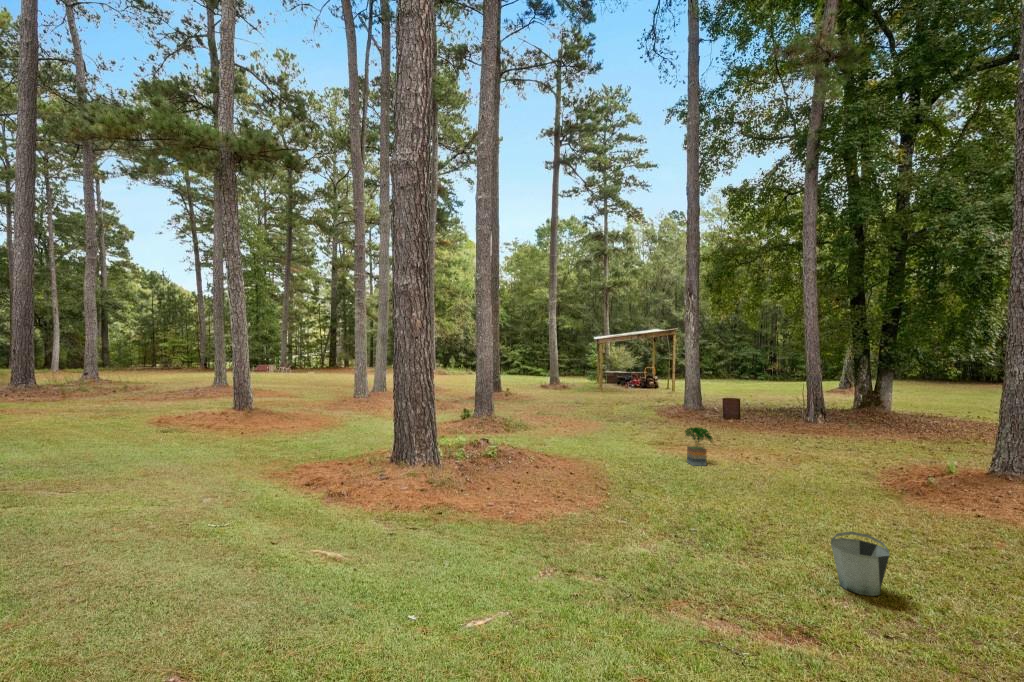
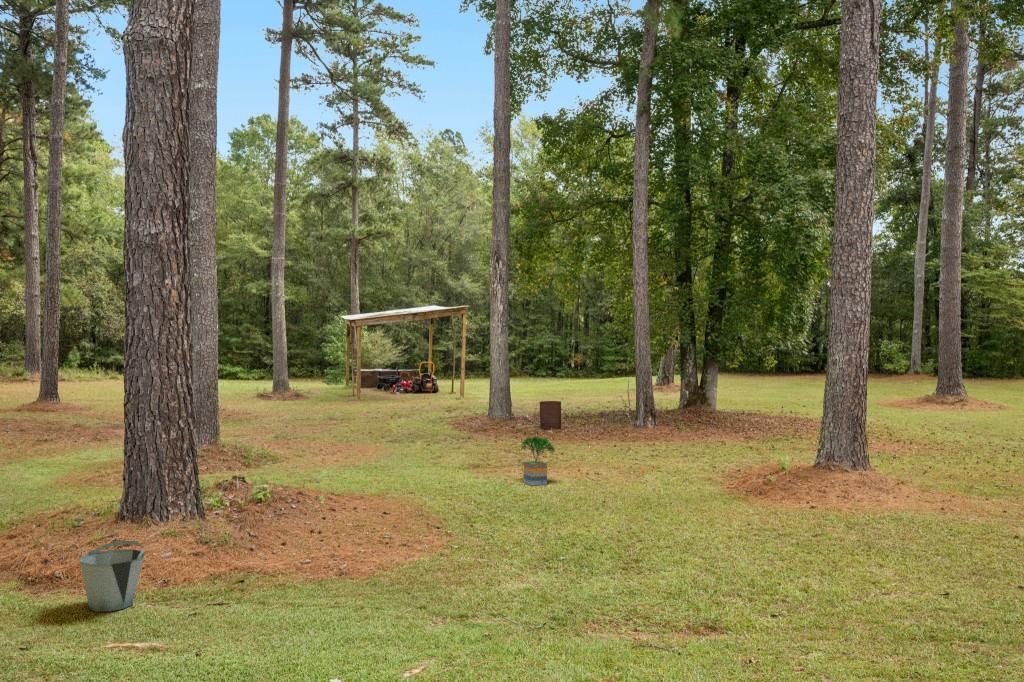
bucket: present [831,532,889,596] -> present [80,540,144,612]

